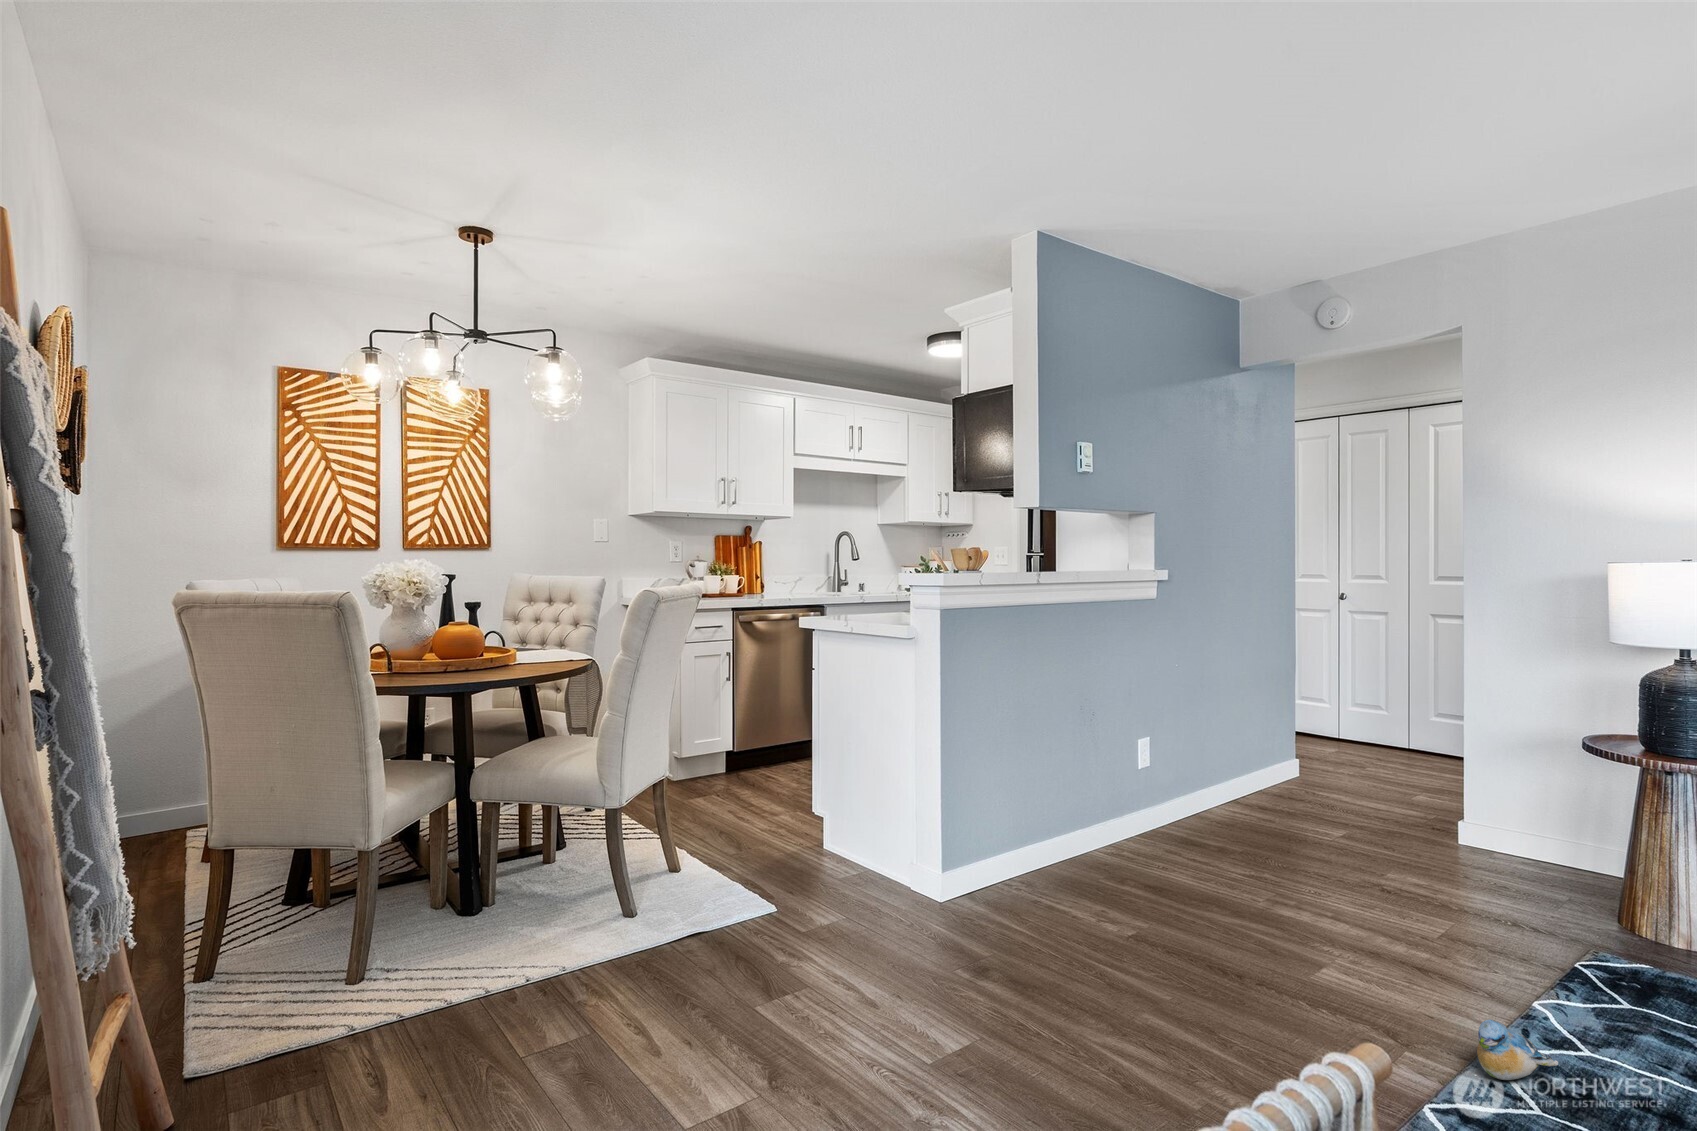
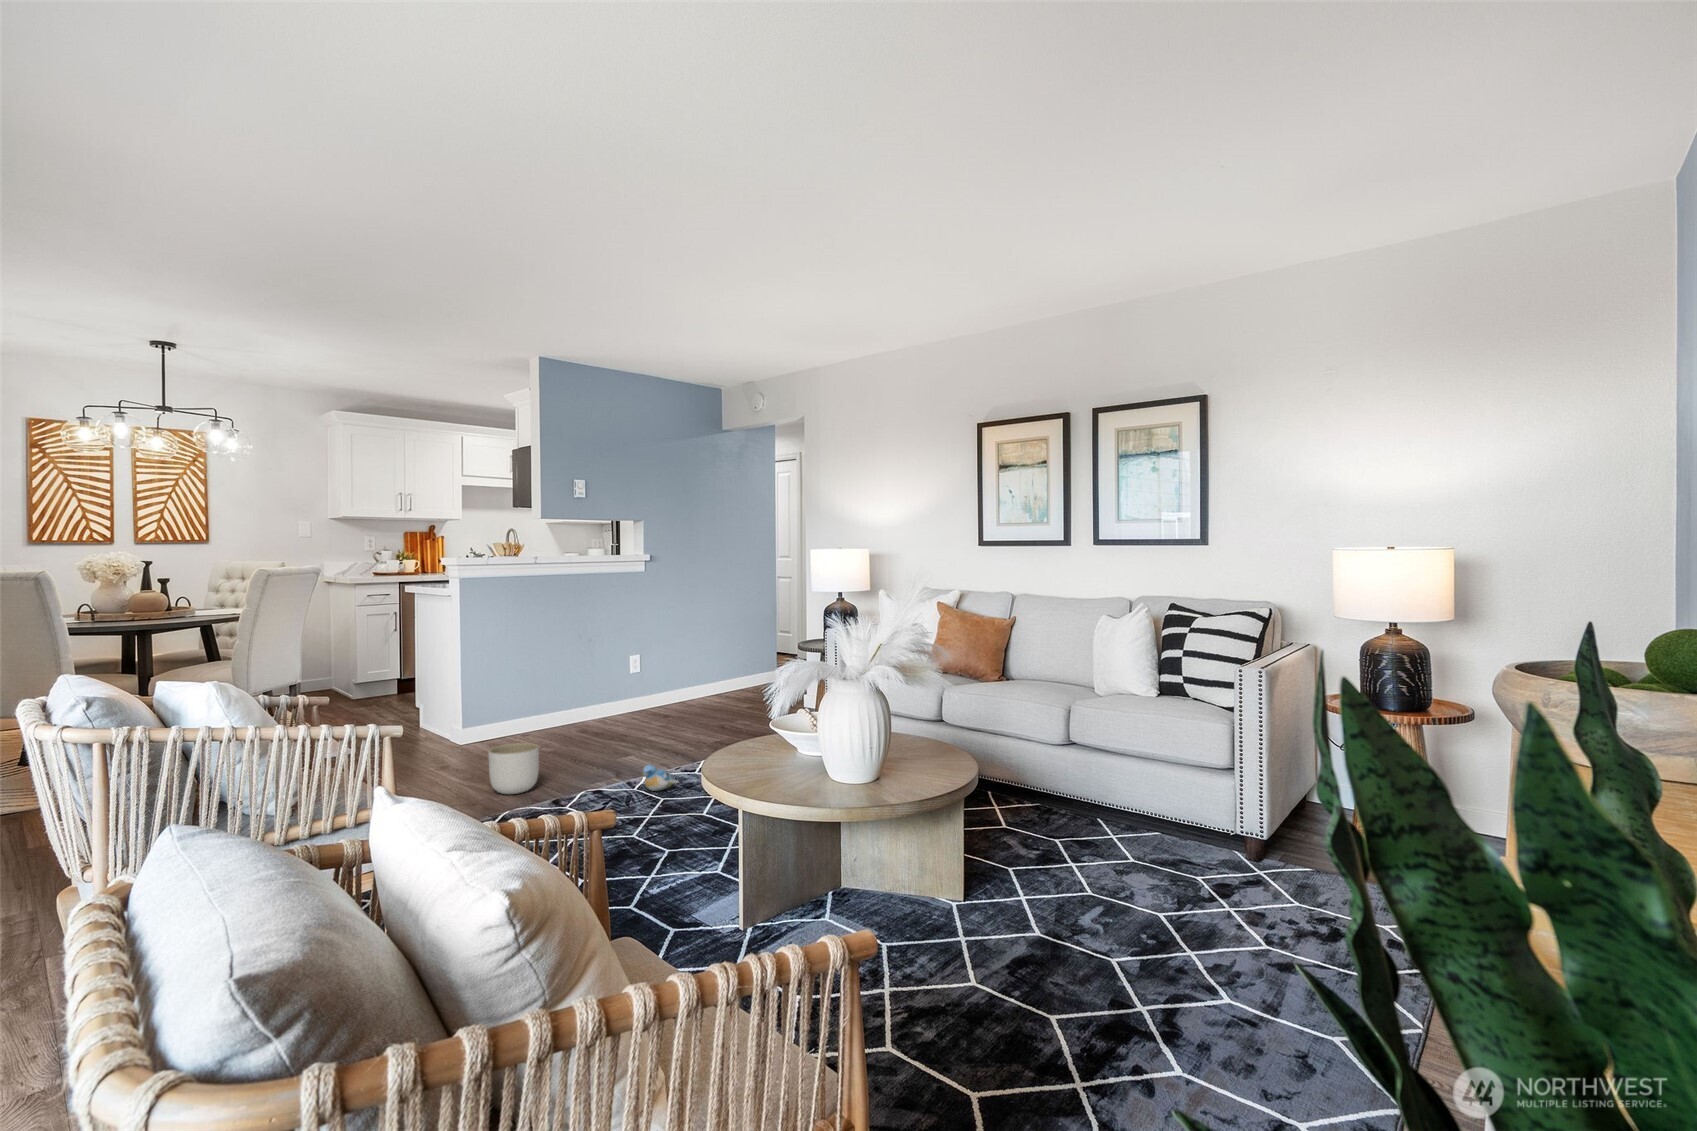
planter: none [1119,939,1220,1057] -> present [488,743,539,794]

